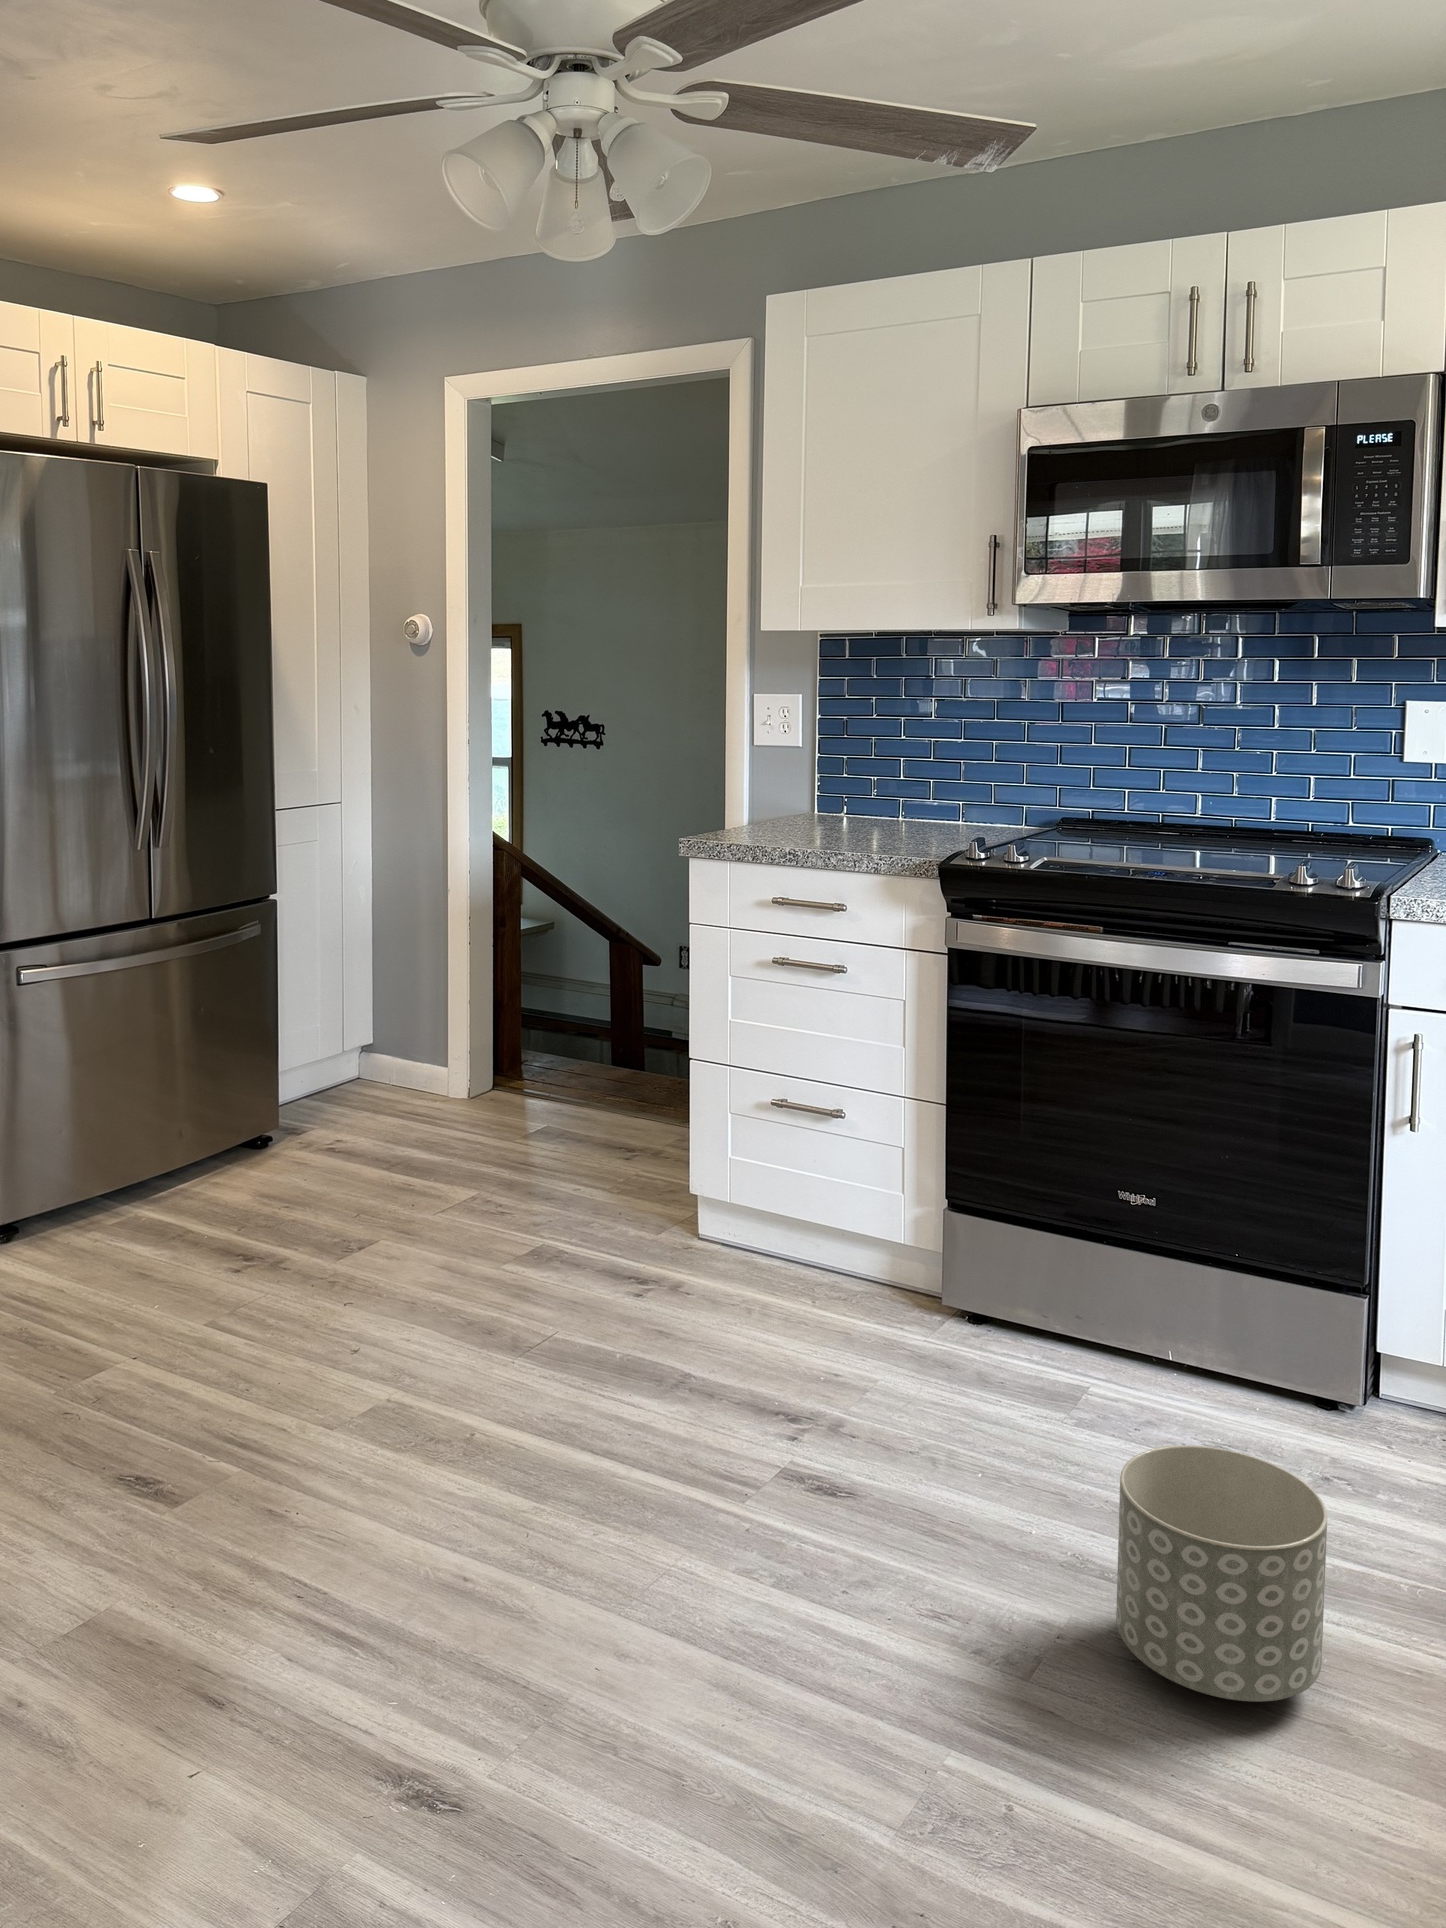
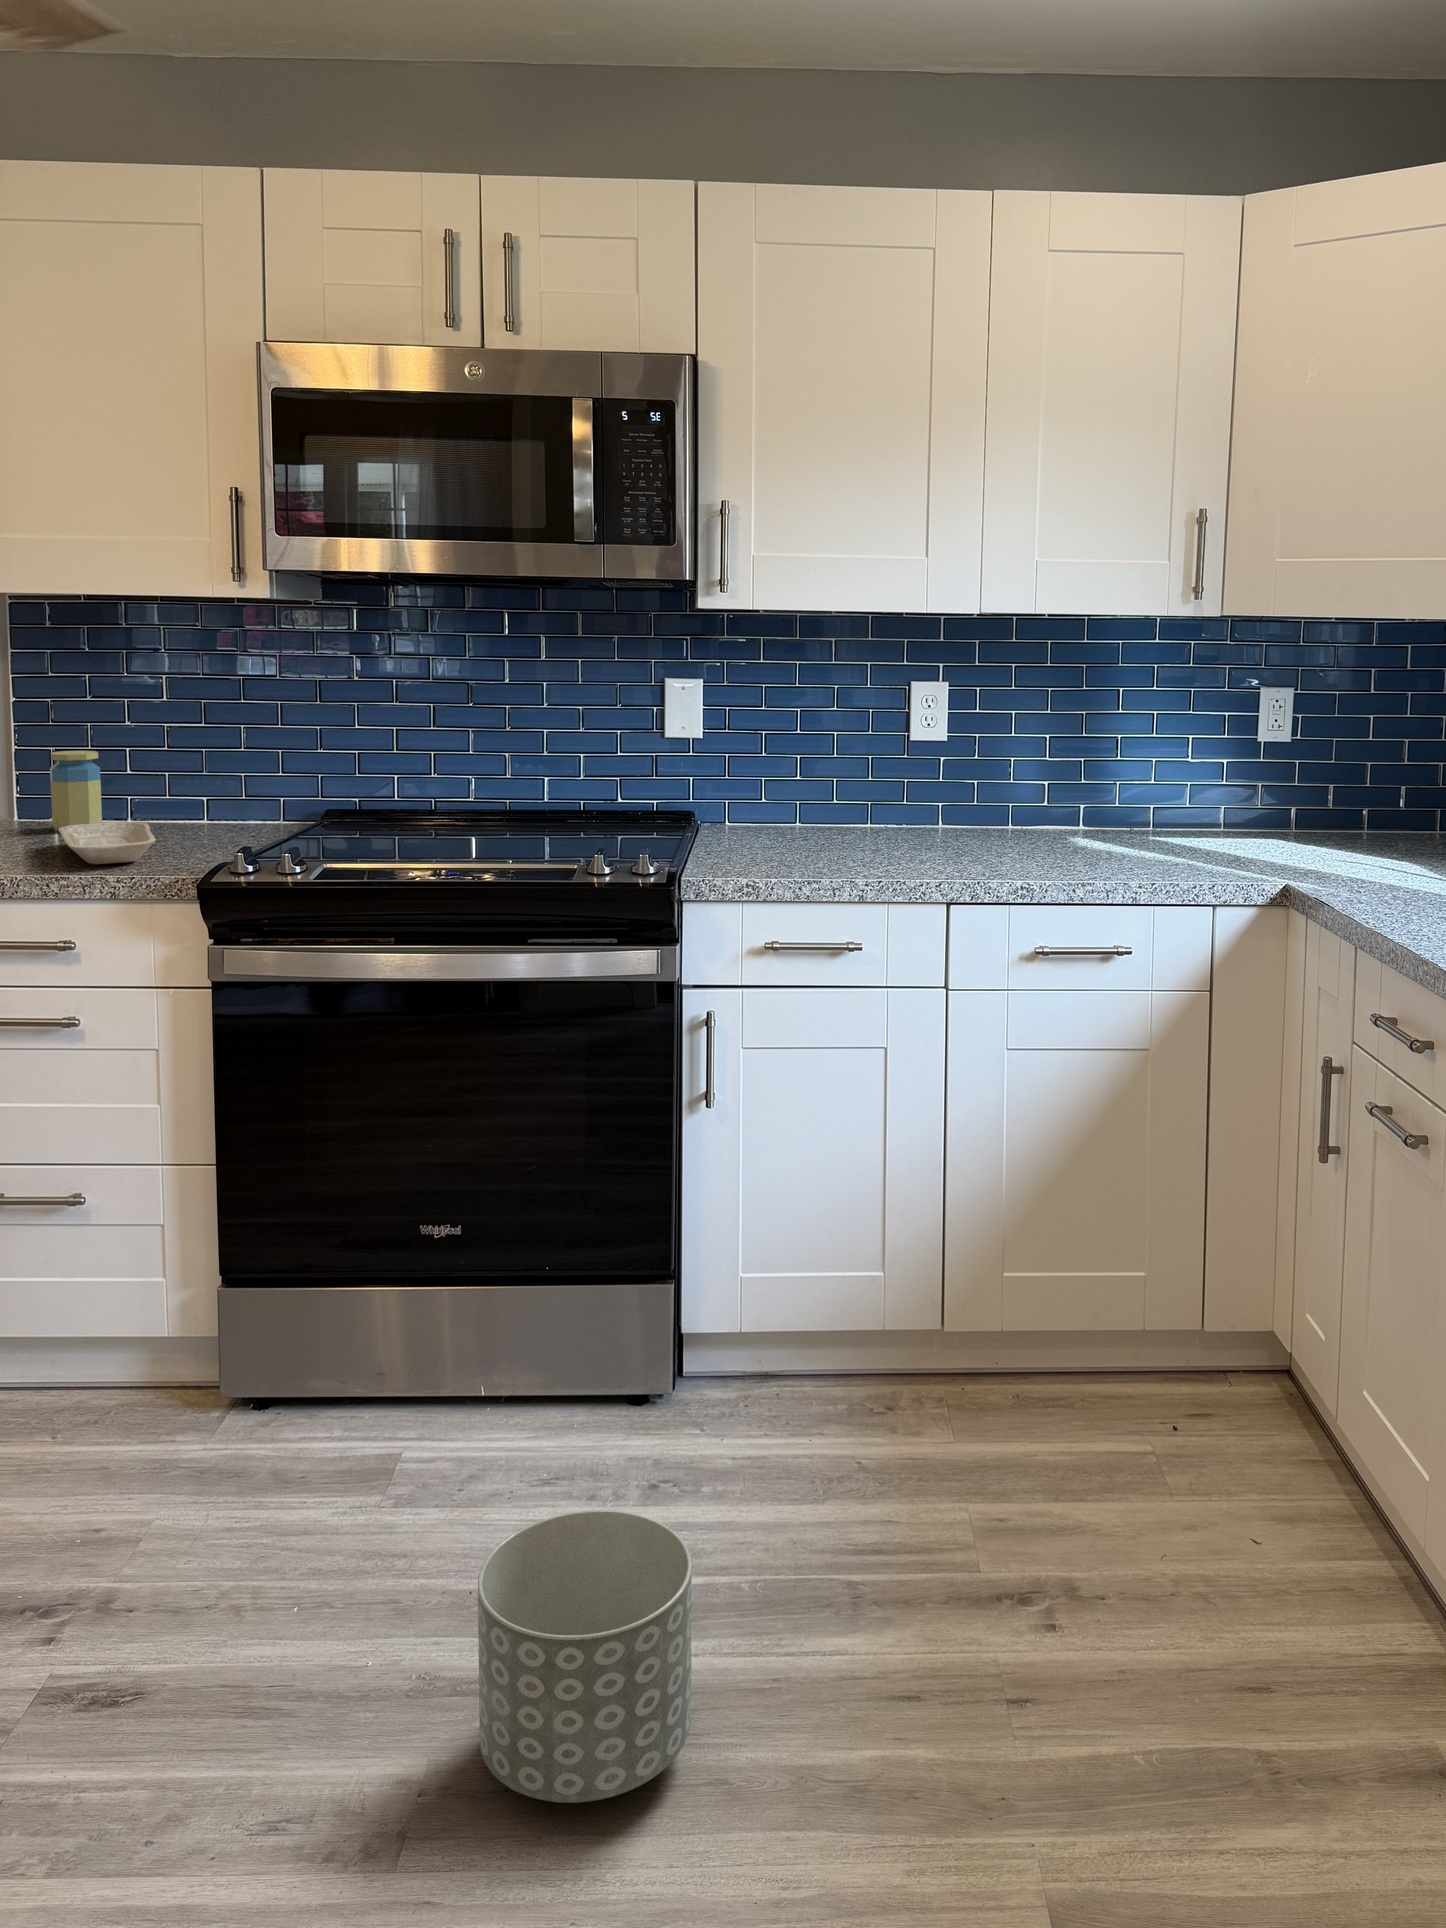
jar: none [842,758,879,822] -> present [50,751,102,829]
tray: none [844,815,914,846] -> present [58,821,156,864]

